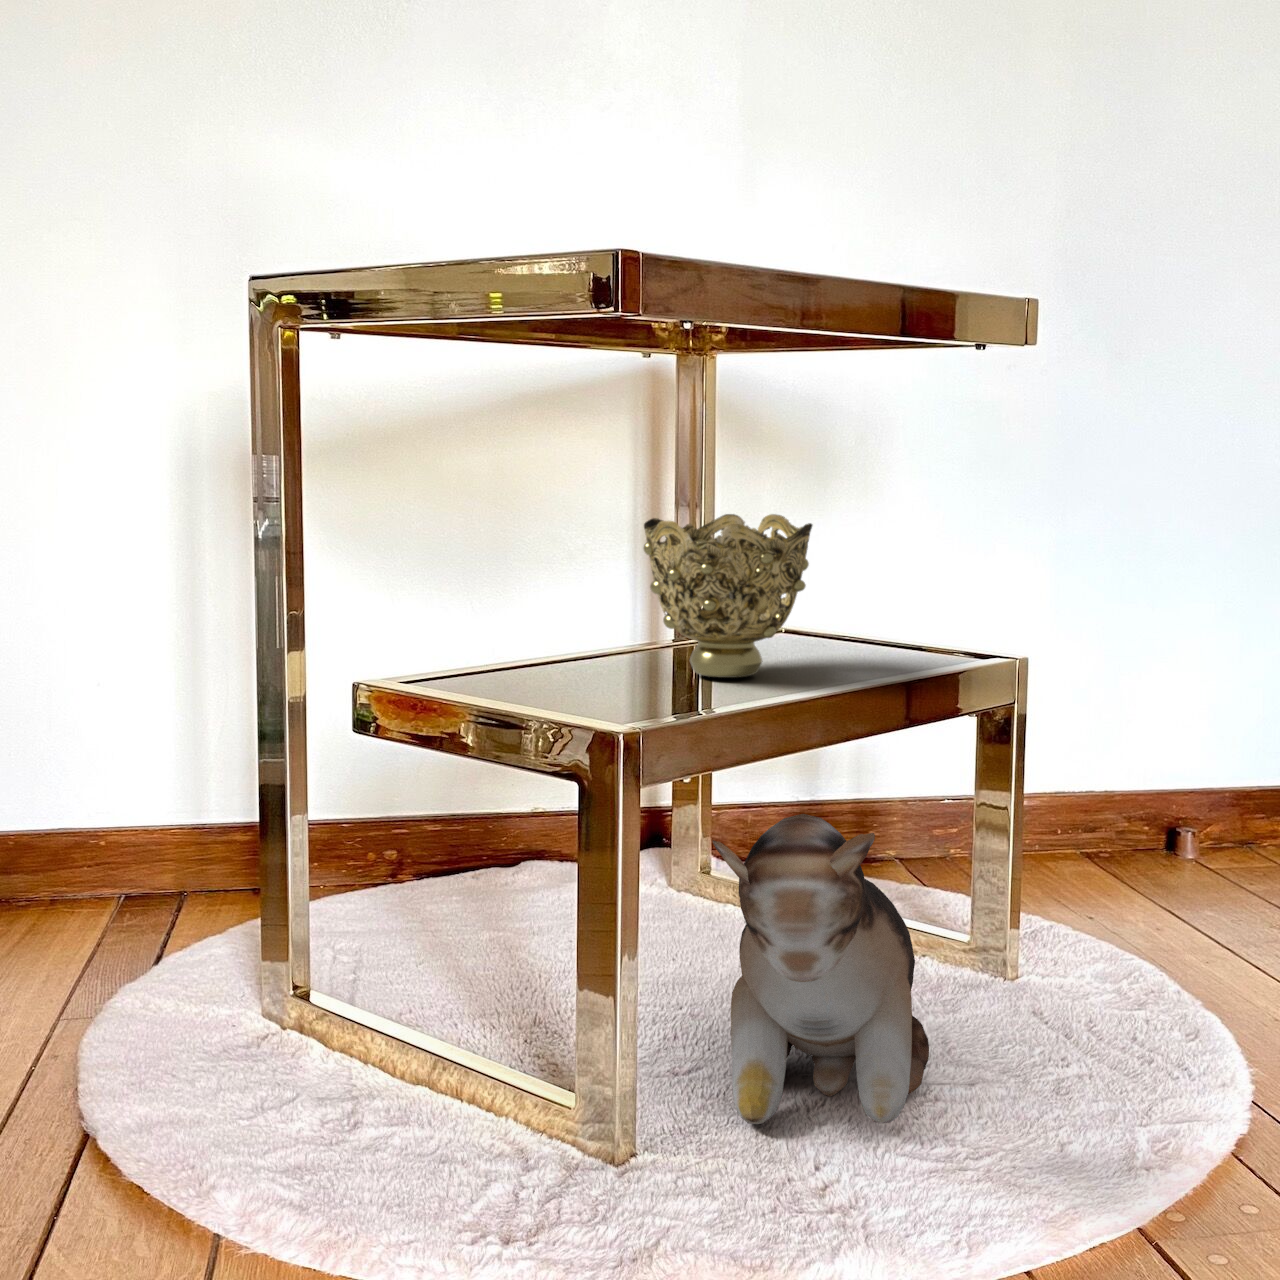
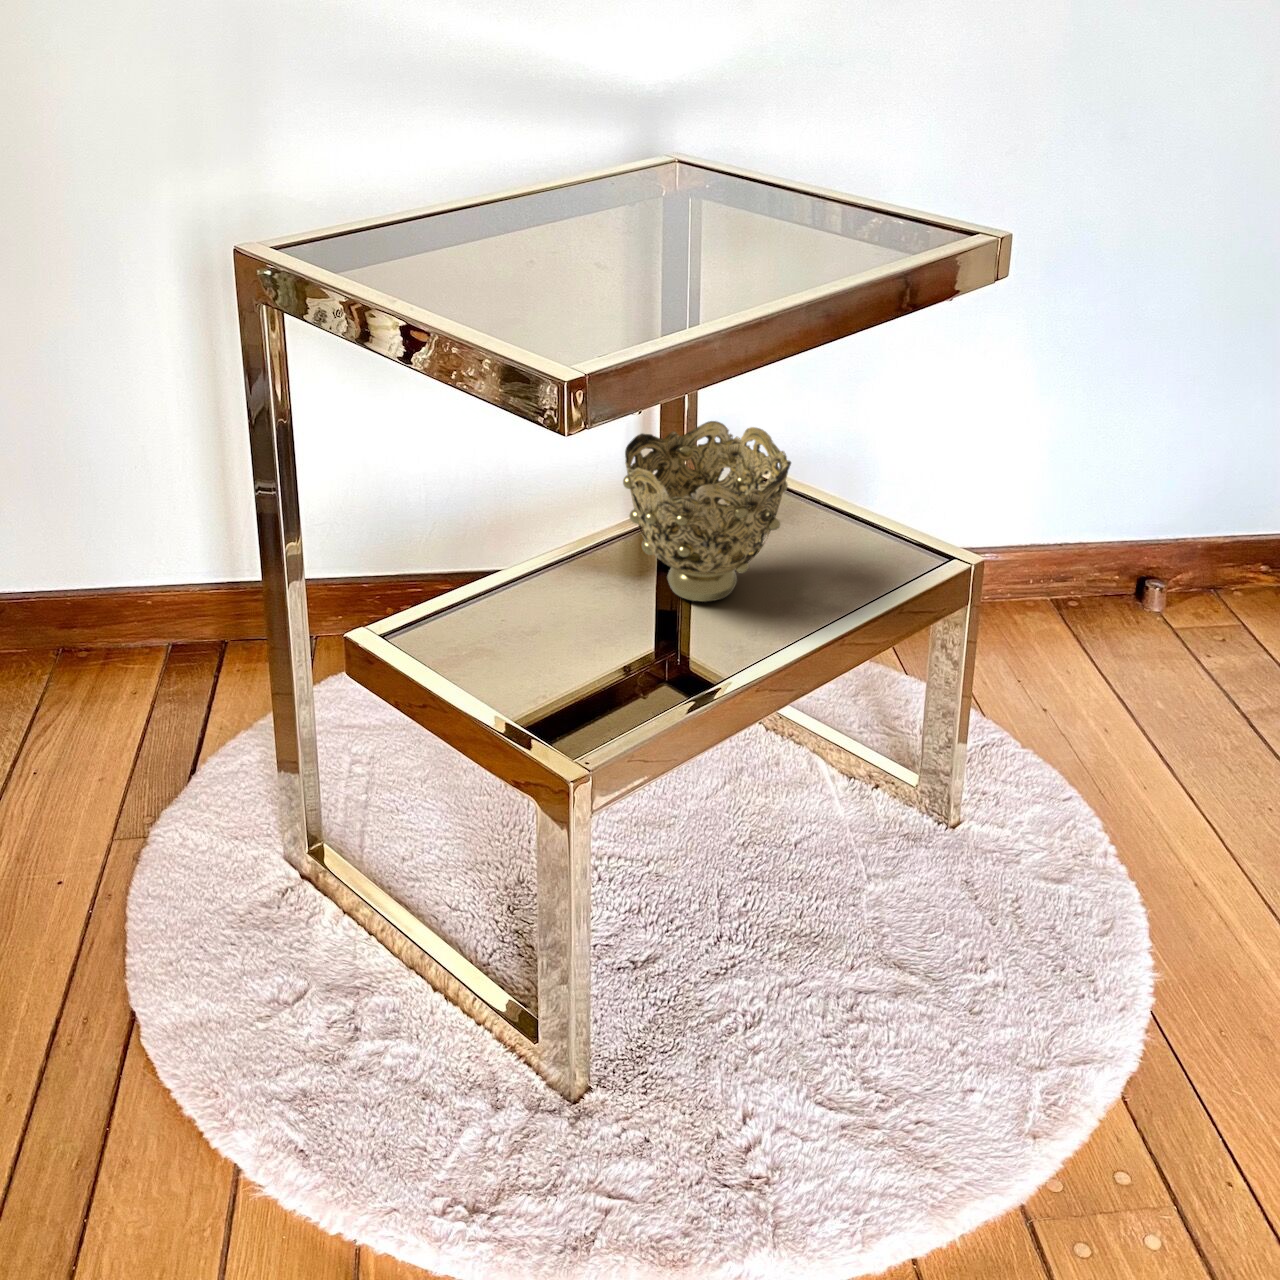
plush toy: present [713,814,929,1124] -> none [659,812,864,1065]

